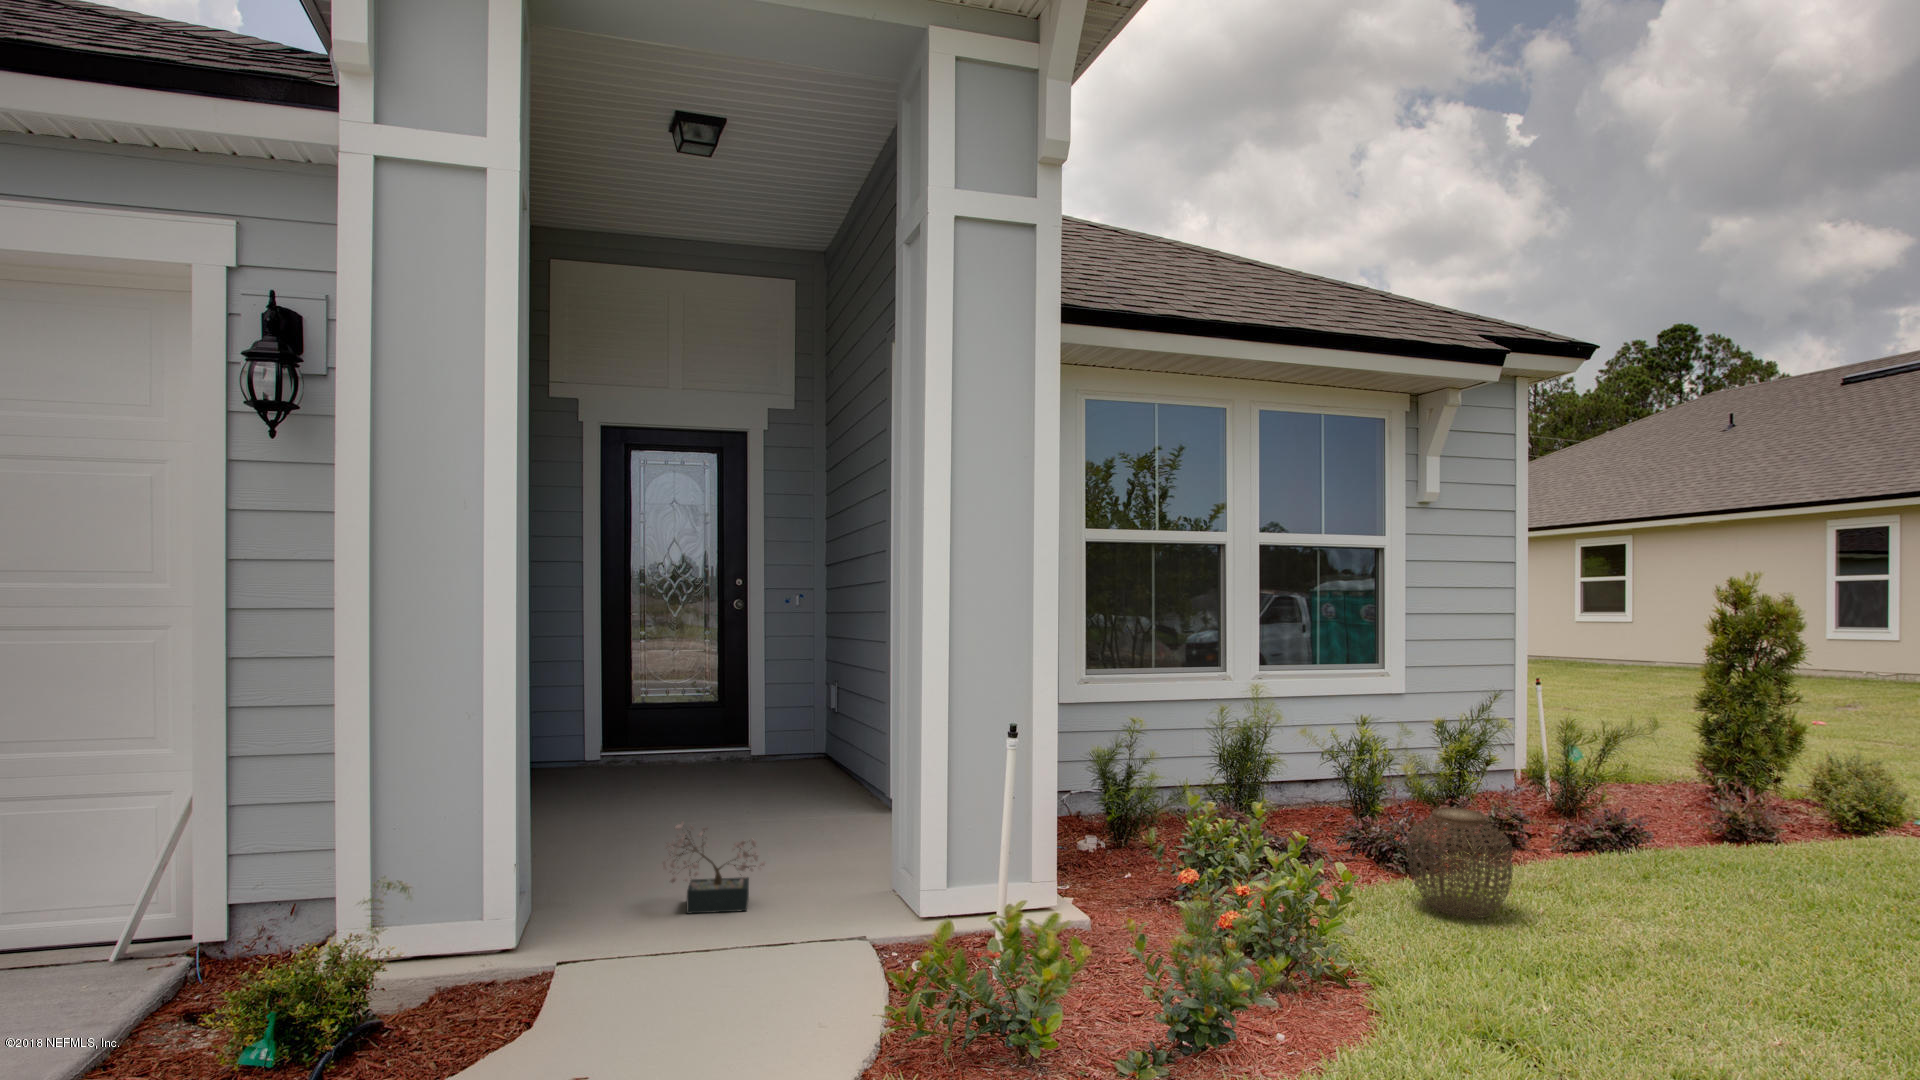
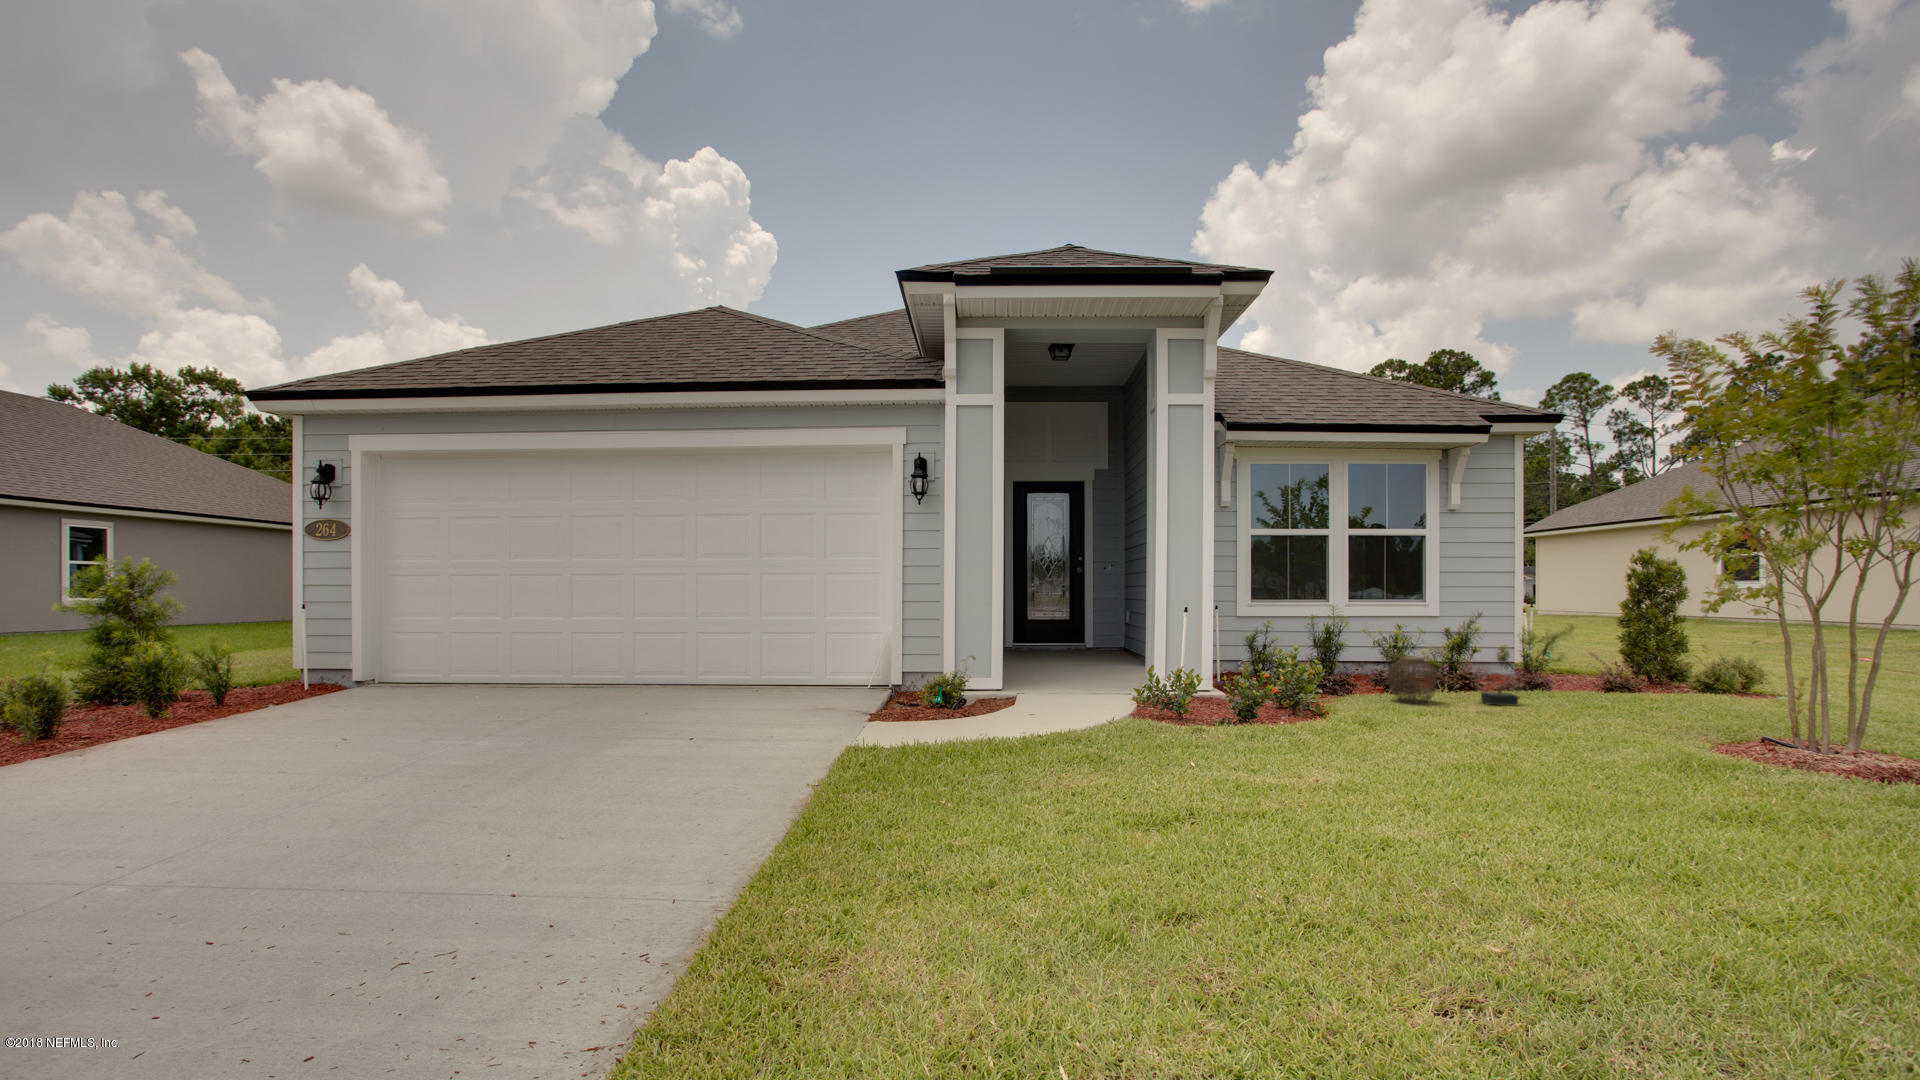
decorative plant: present [663,821,765,914] -> present [1472,666,1518,706]

